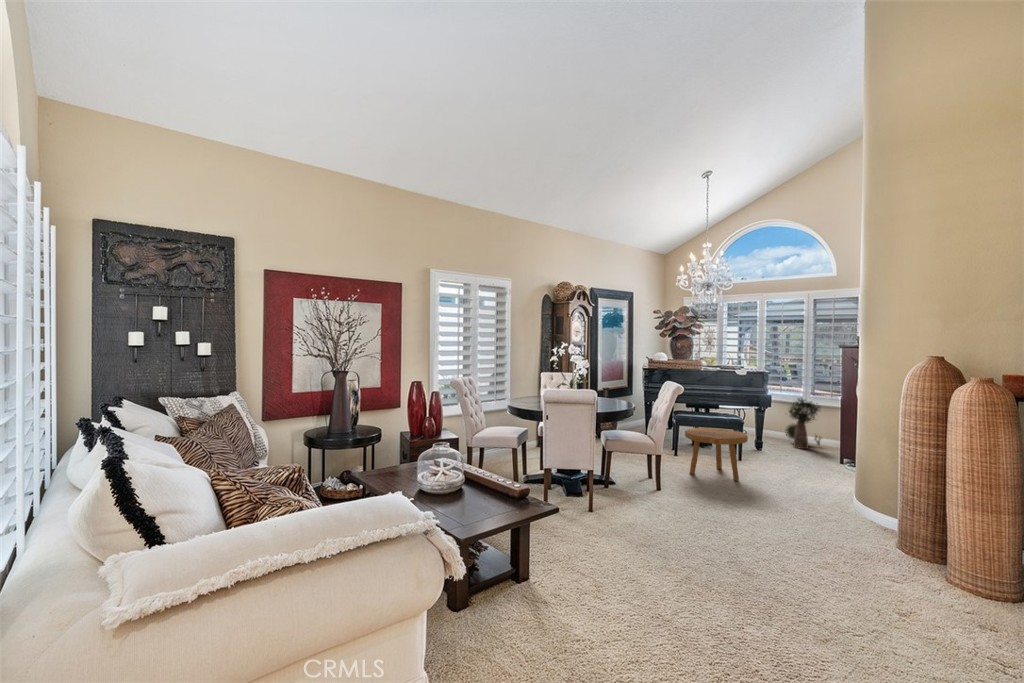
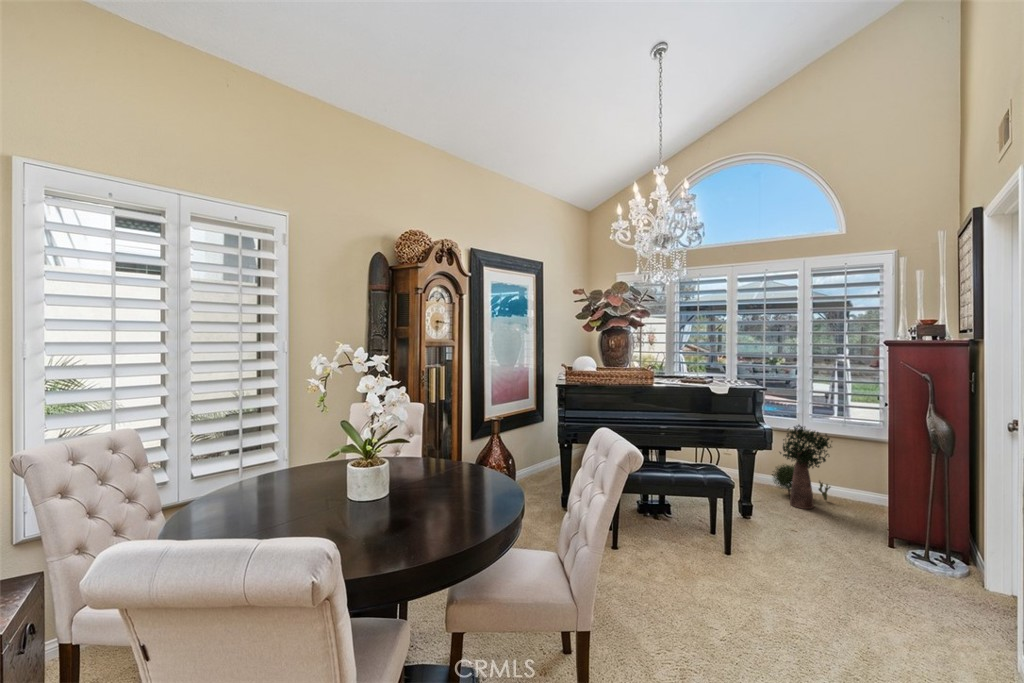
footstool: present [685,427,748,481] -> none [632,504,759,635]

